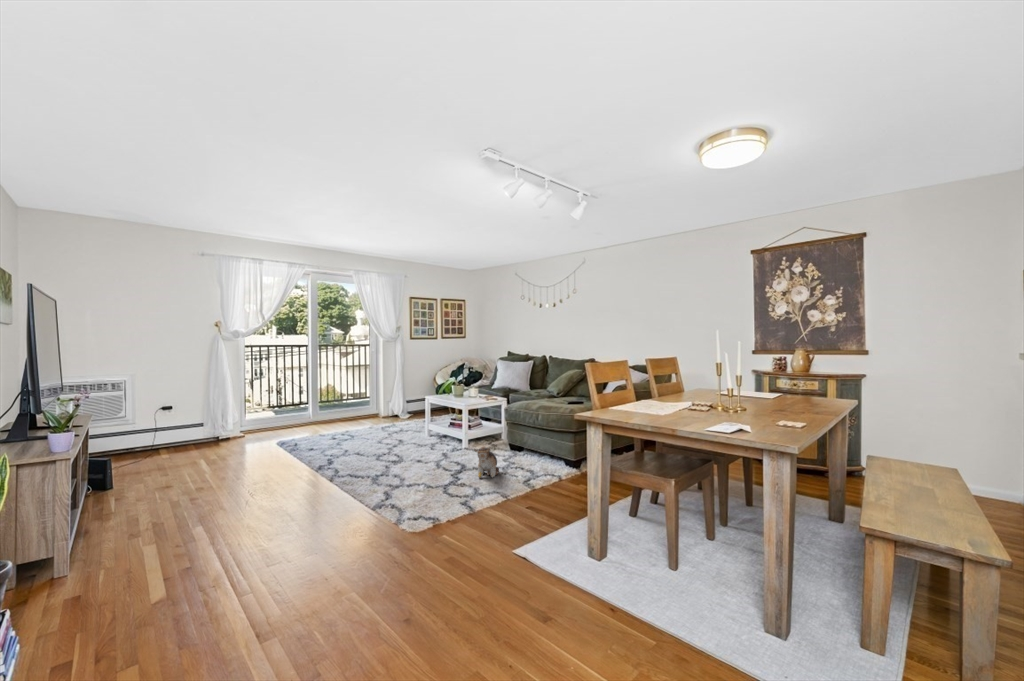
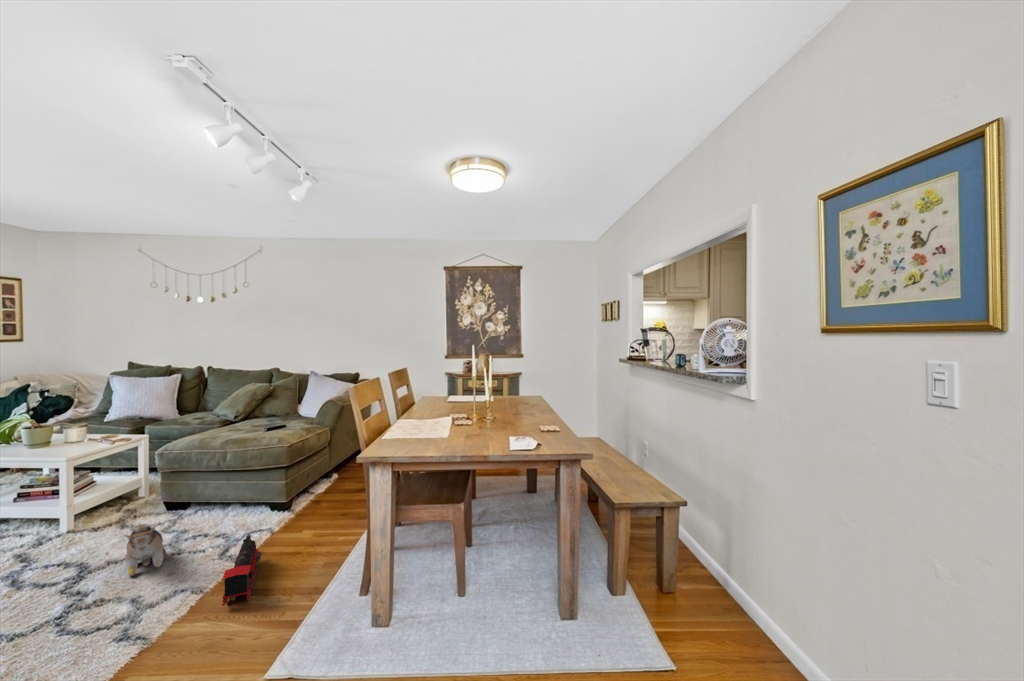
toy train: none [510,470,545,509] -> present [222,535,262,606]

